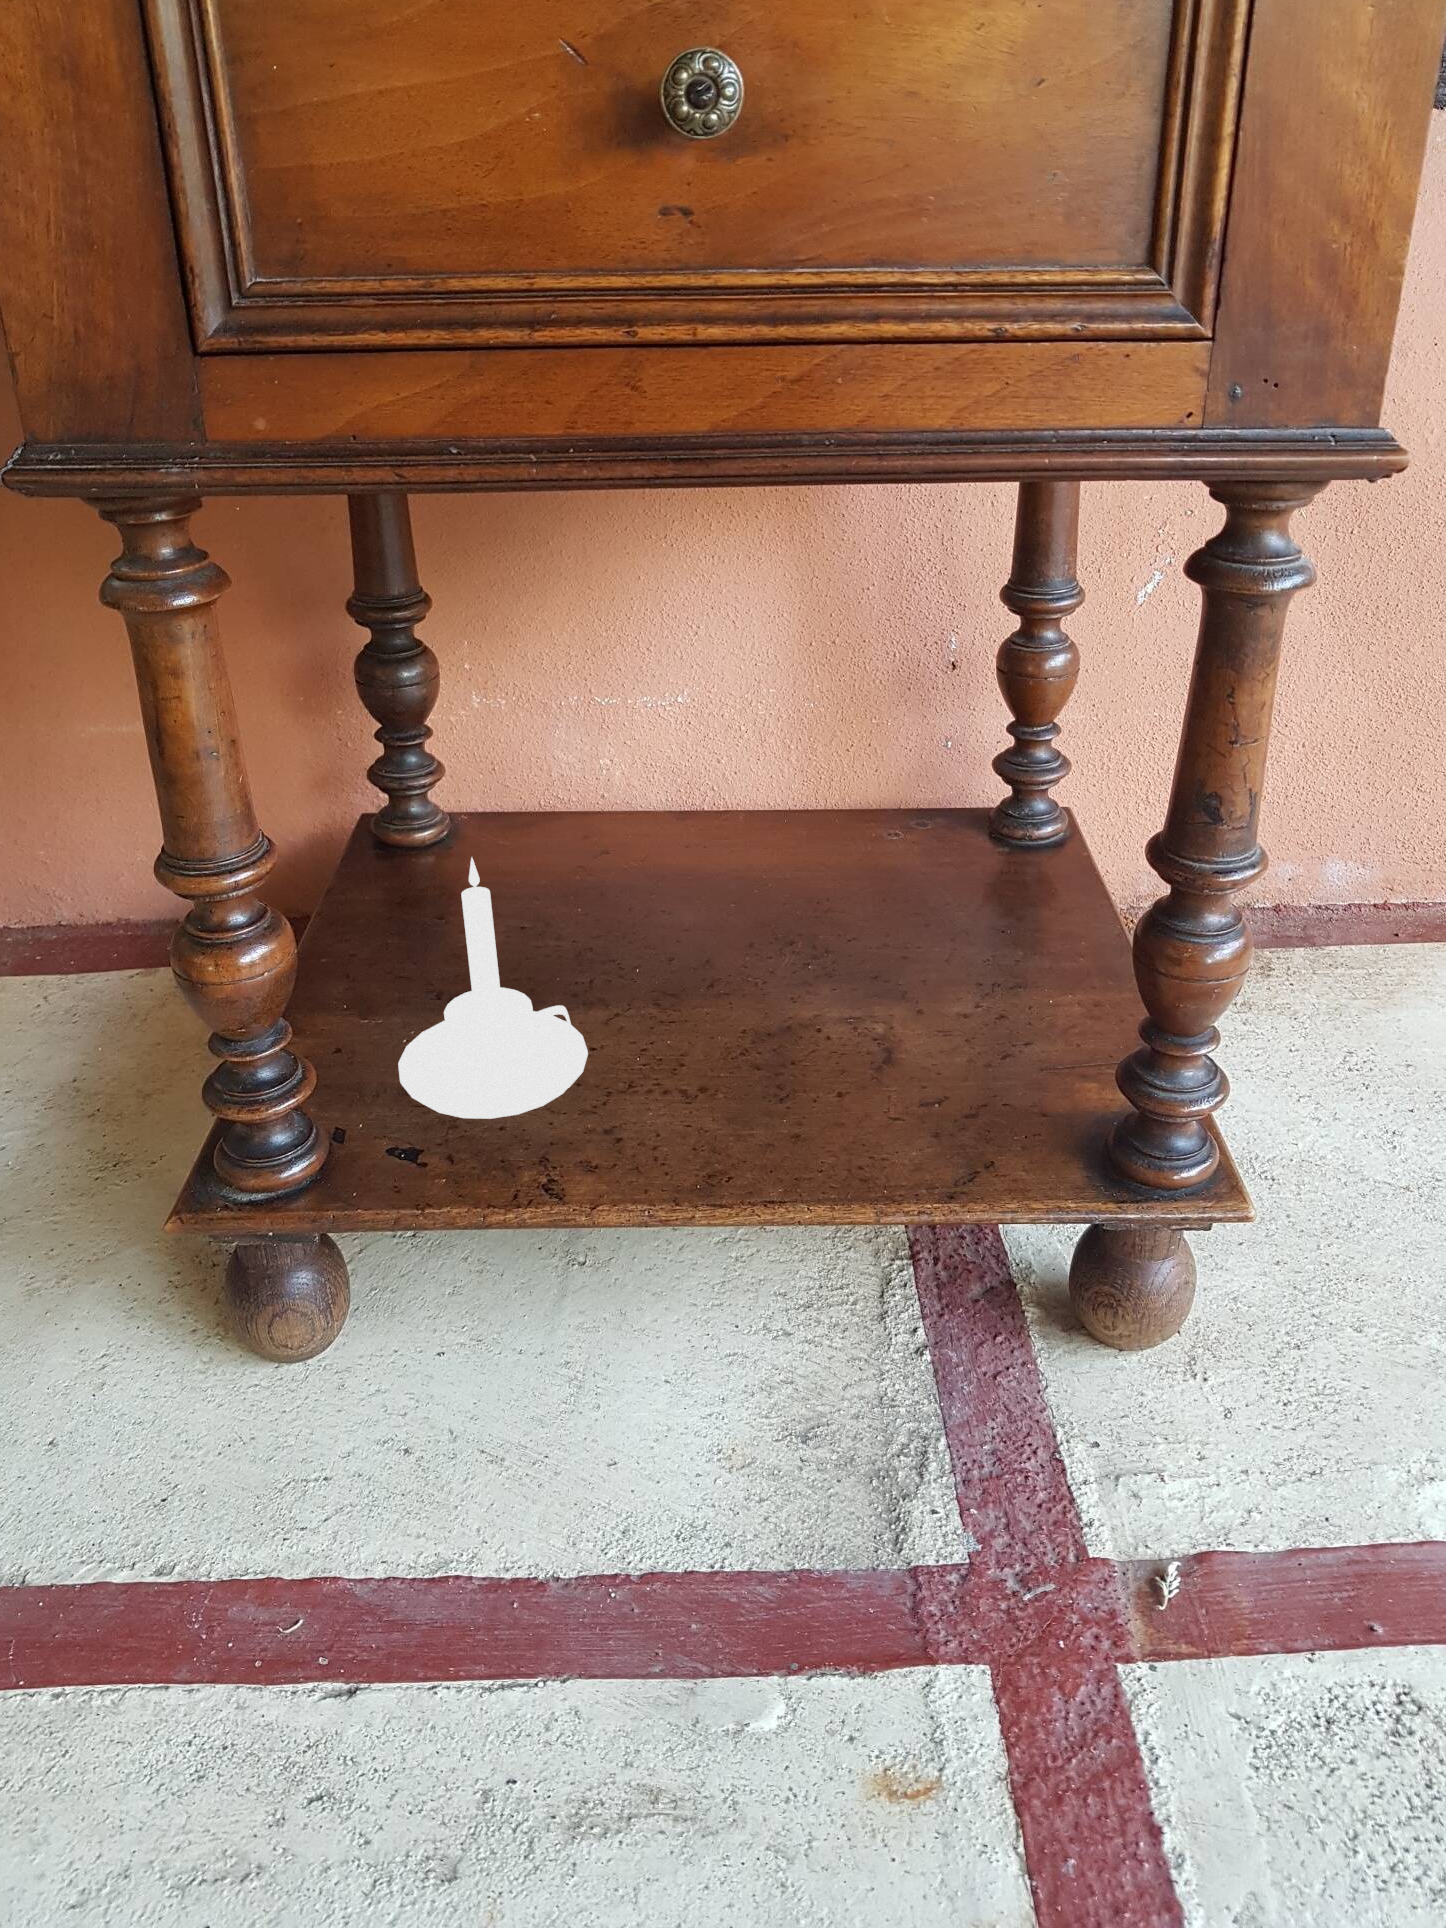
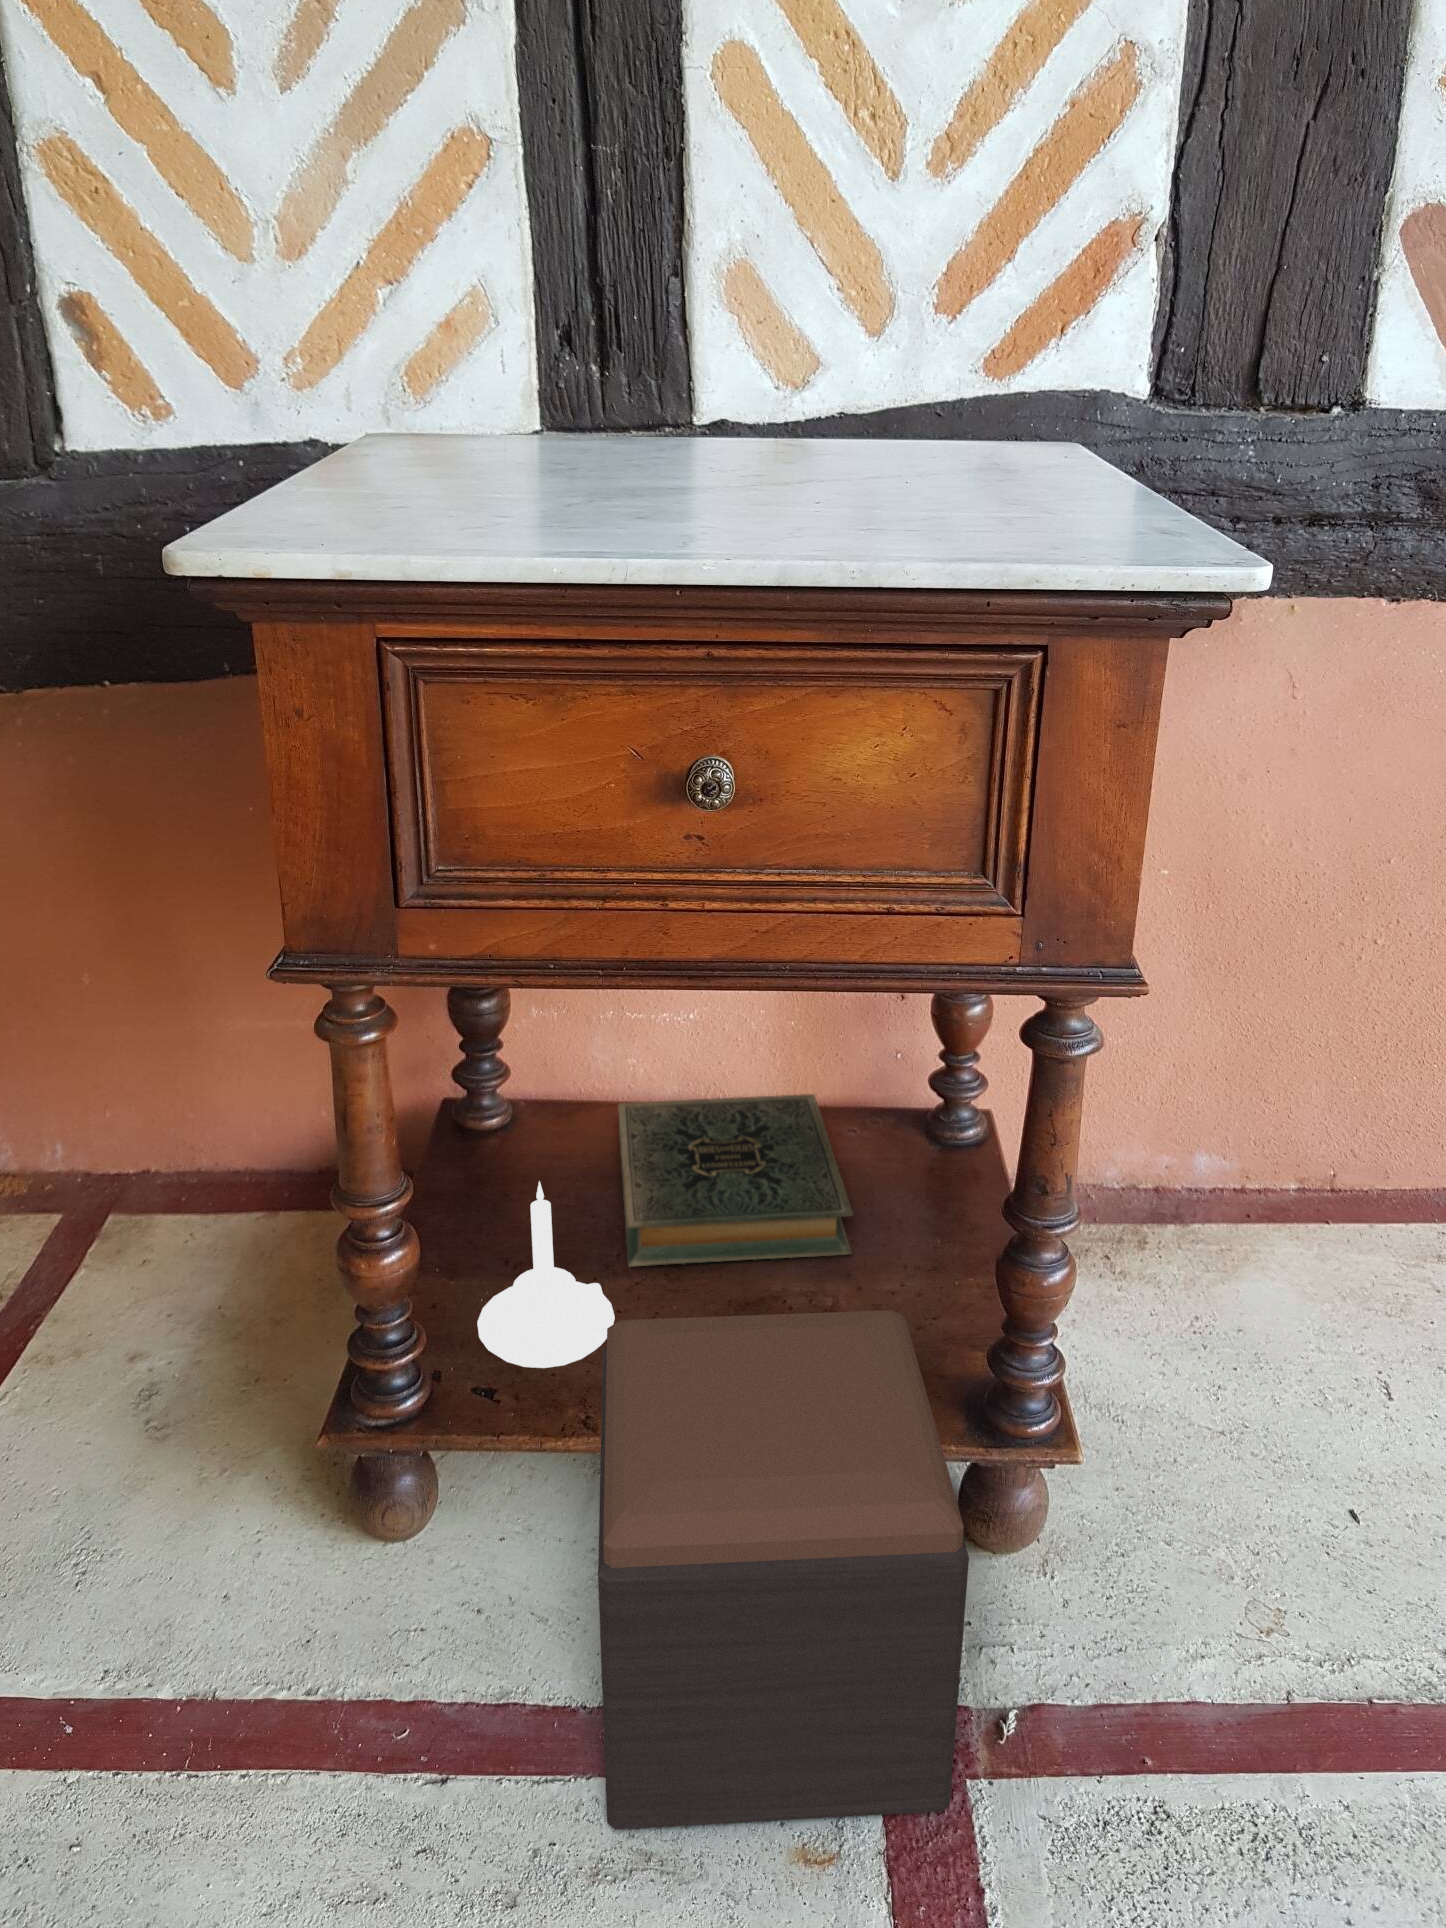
hardback book: none [589,789,908,994] -> present [618,1094,853,1267]
footstool: none [558,1006,1149,1759] -> present [598,1310,969,1830]

